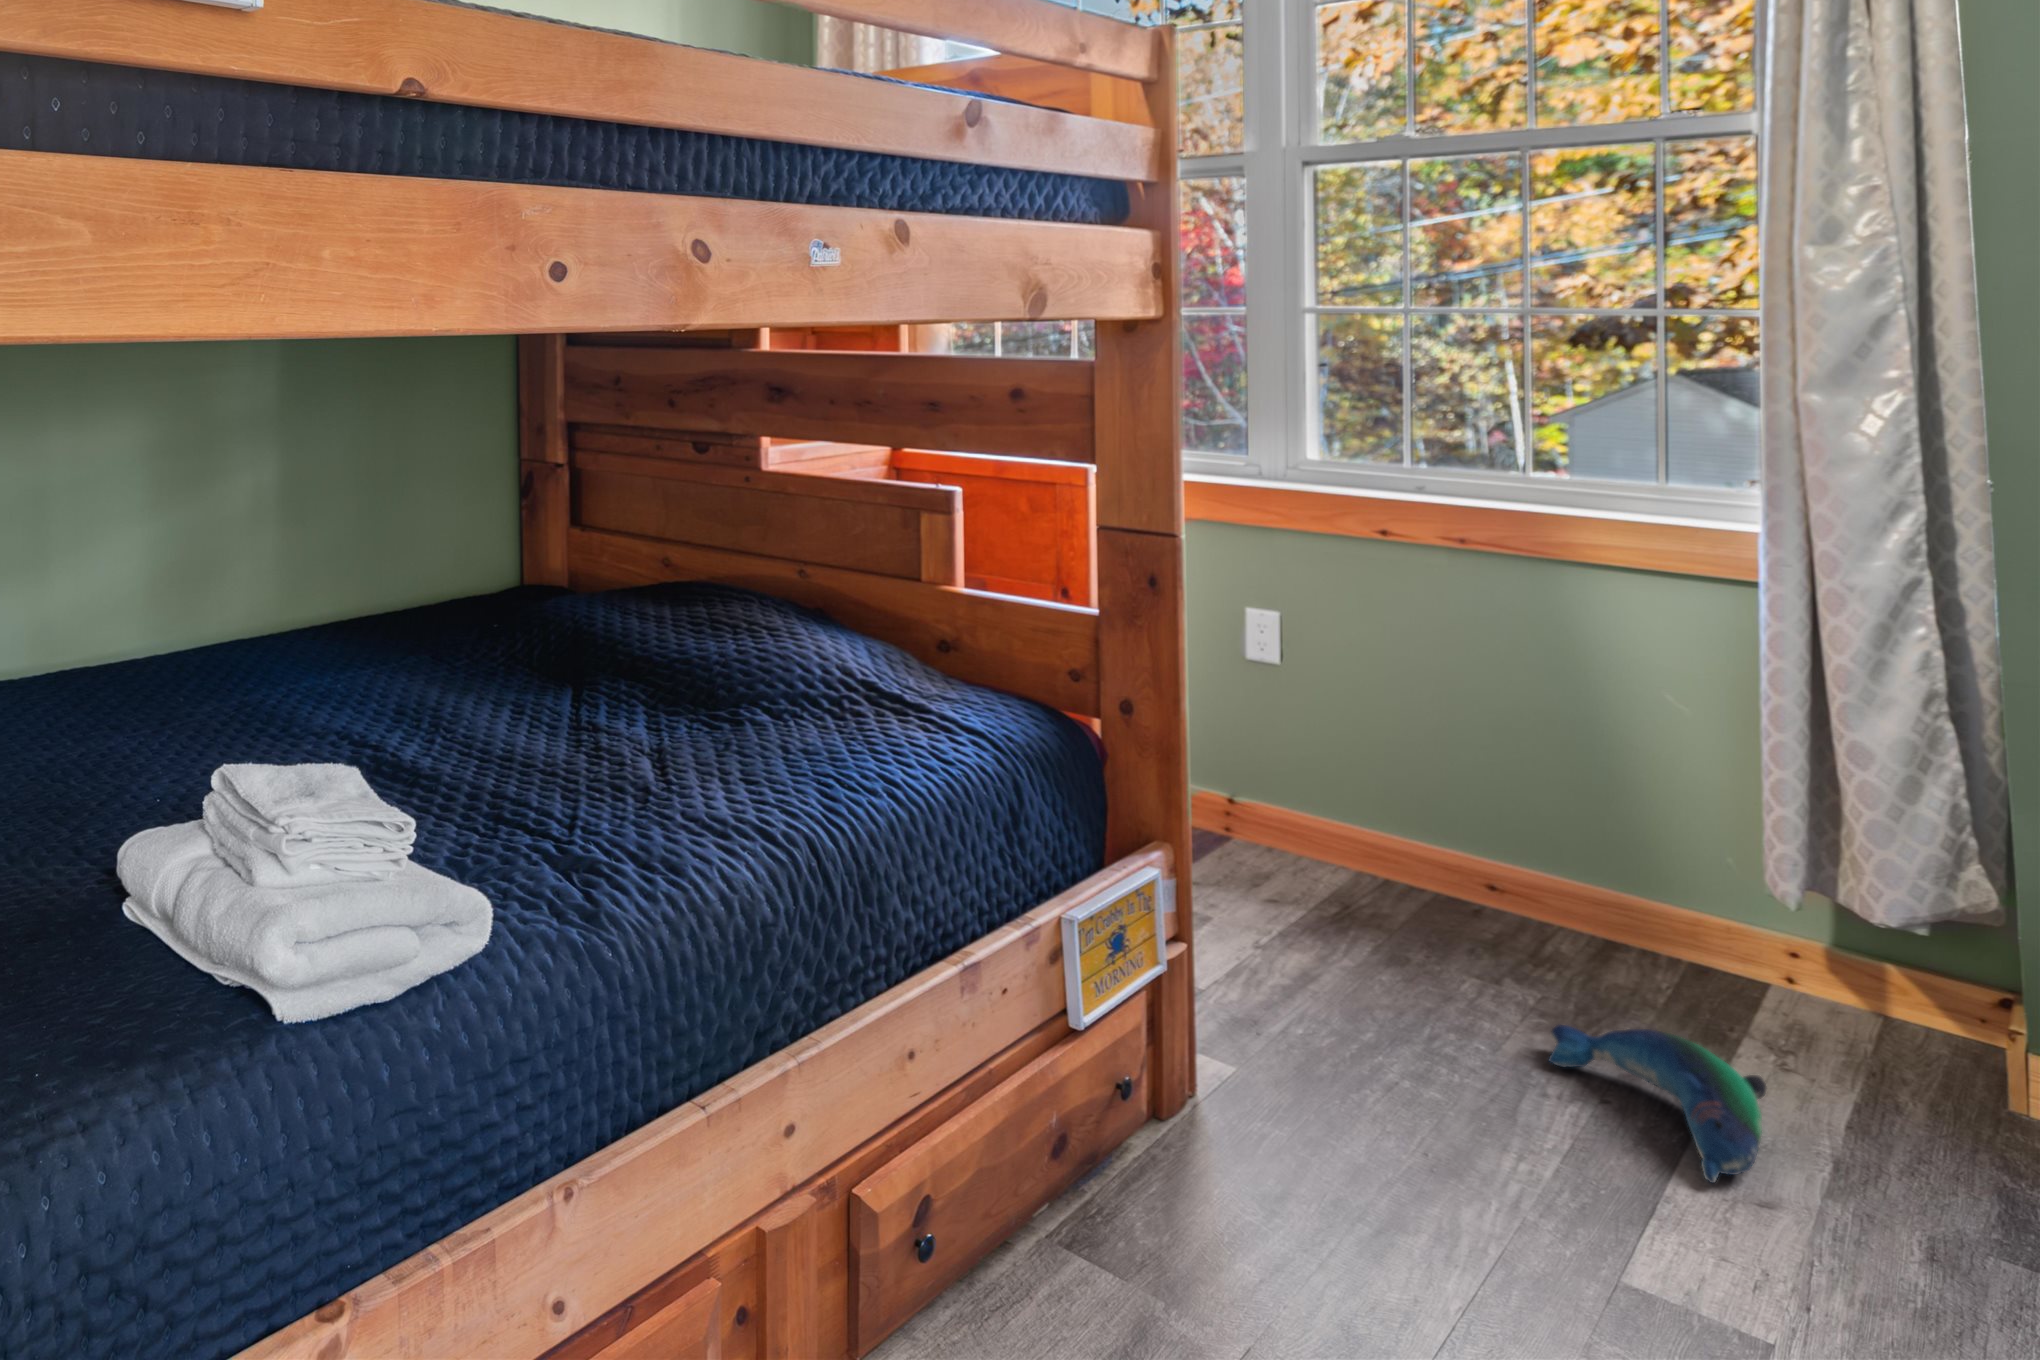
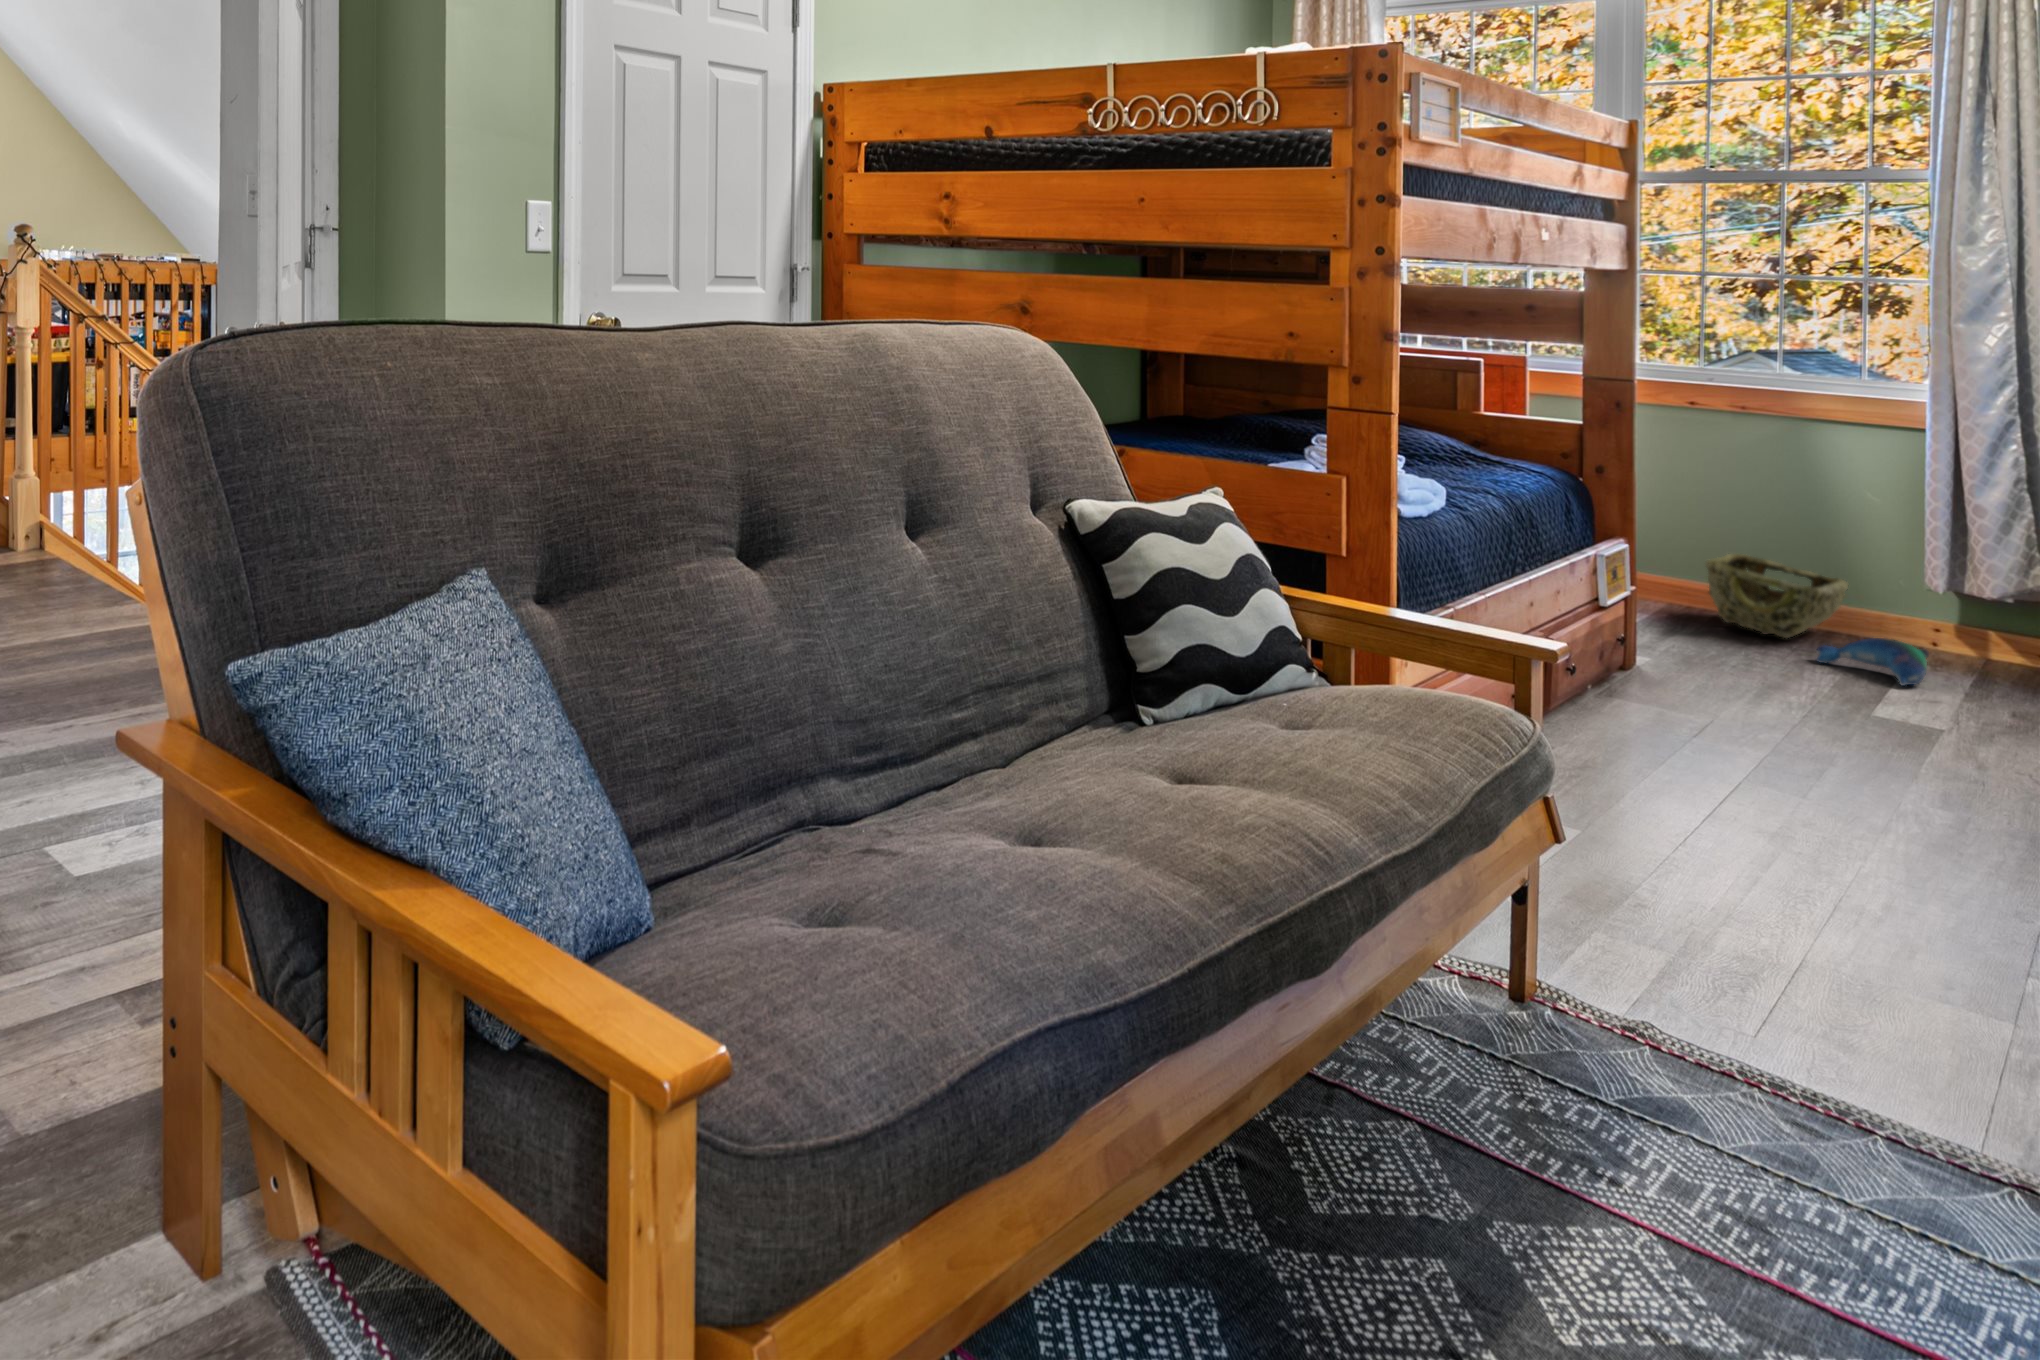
woven basket: none [1370,770,1629,966] -> present [1705,554,1848,638]

